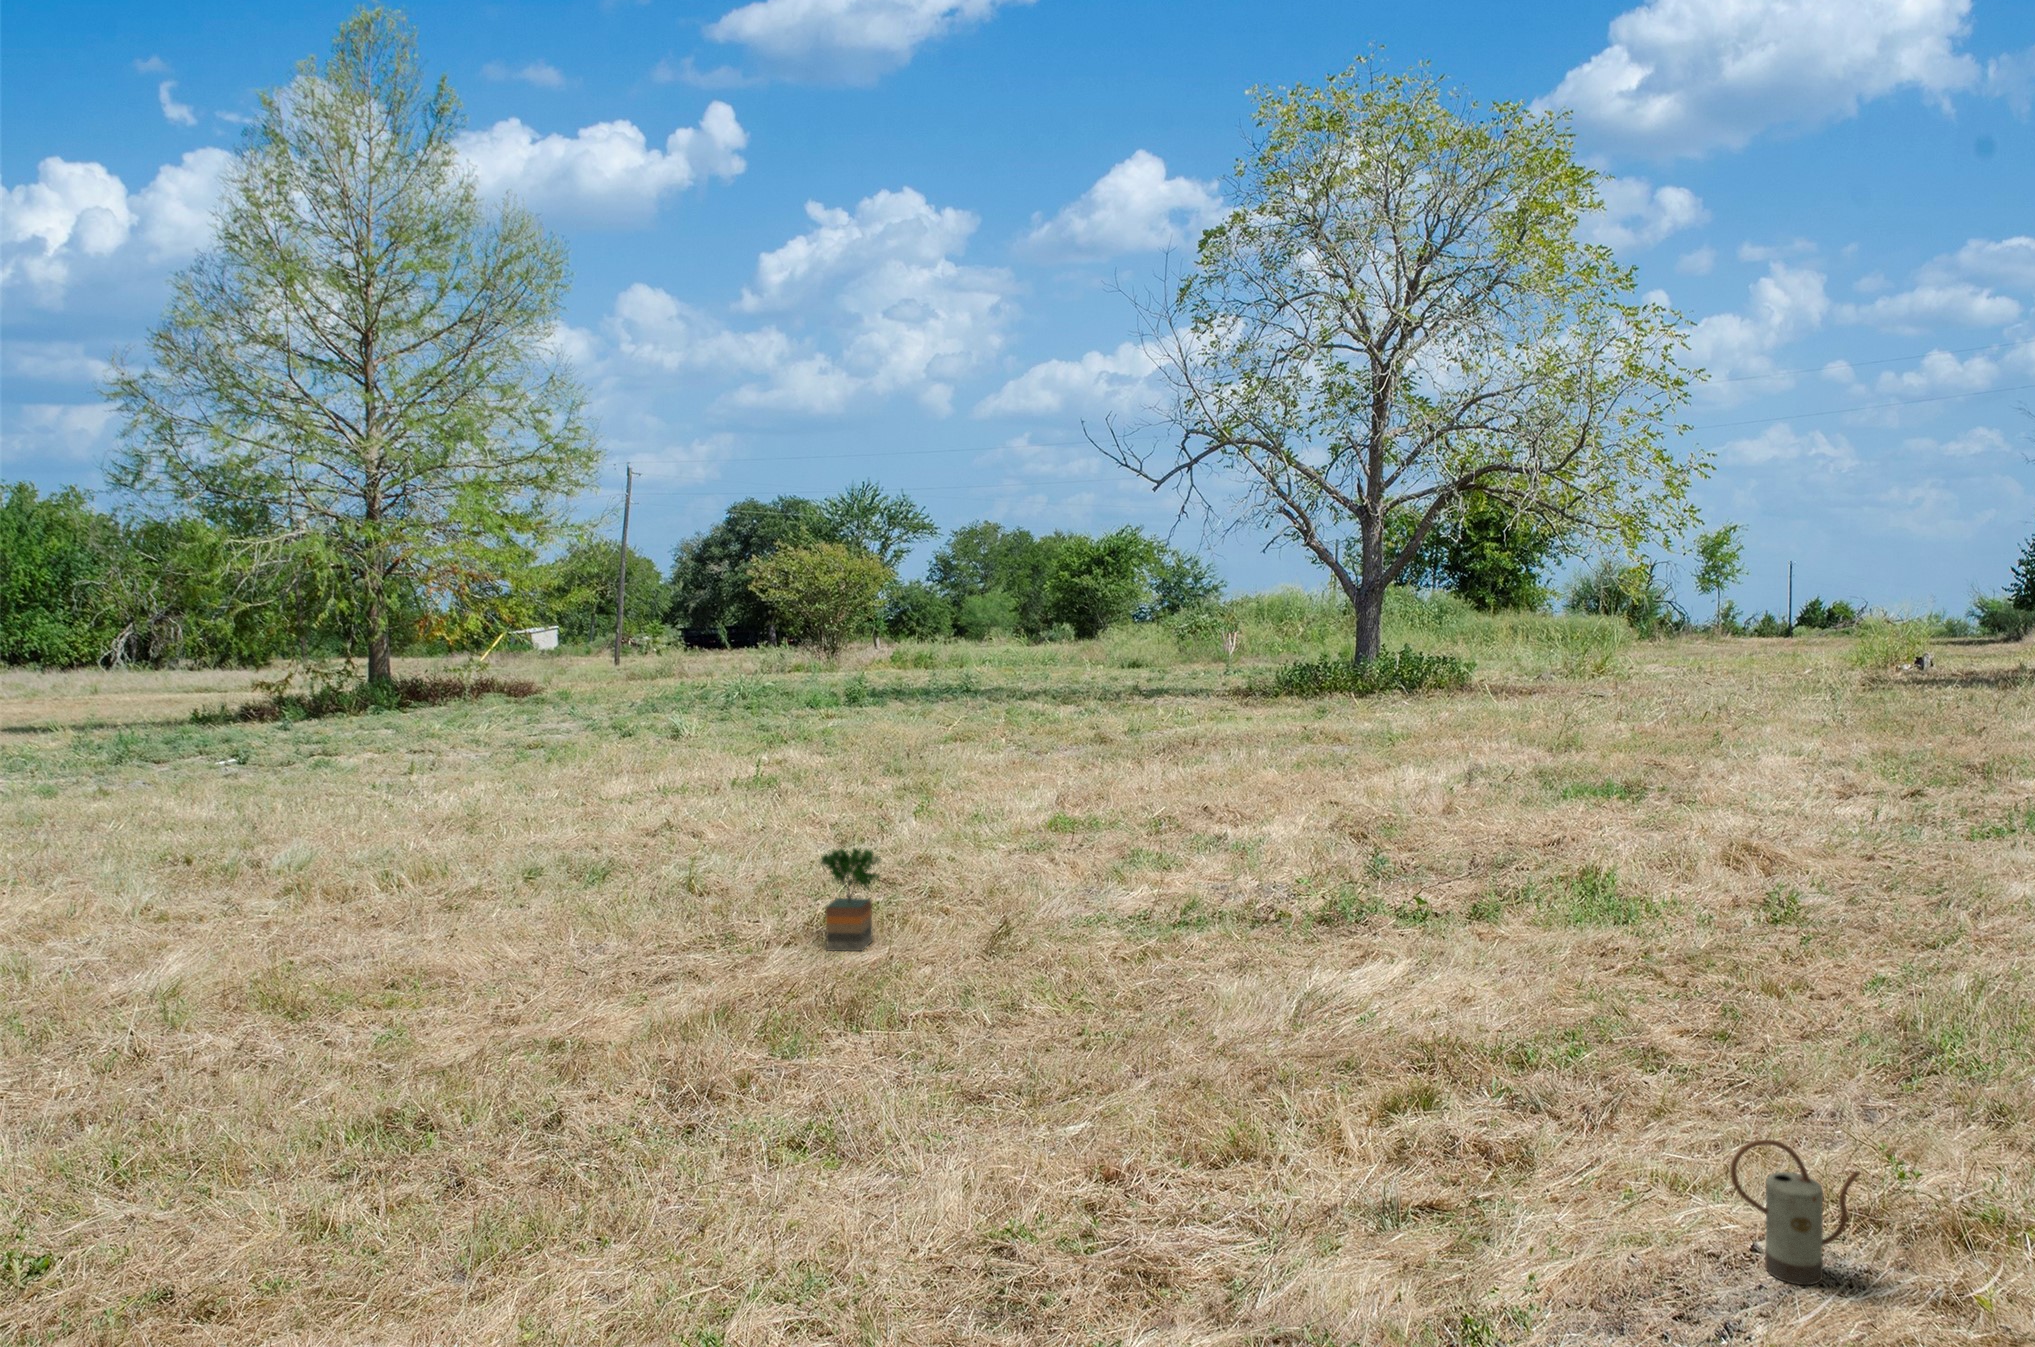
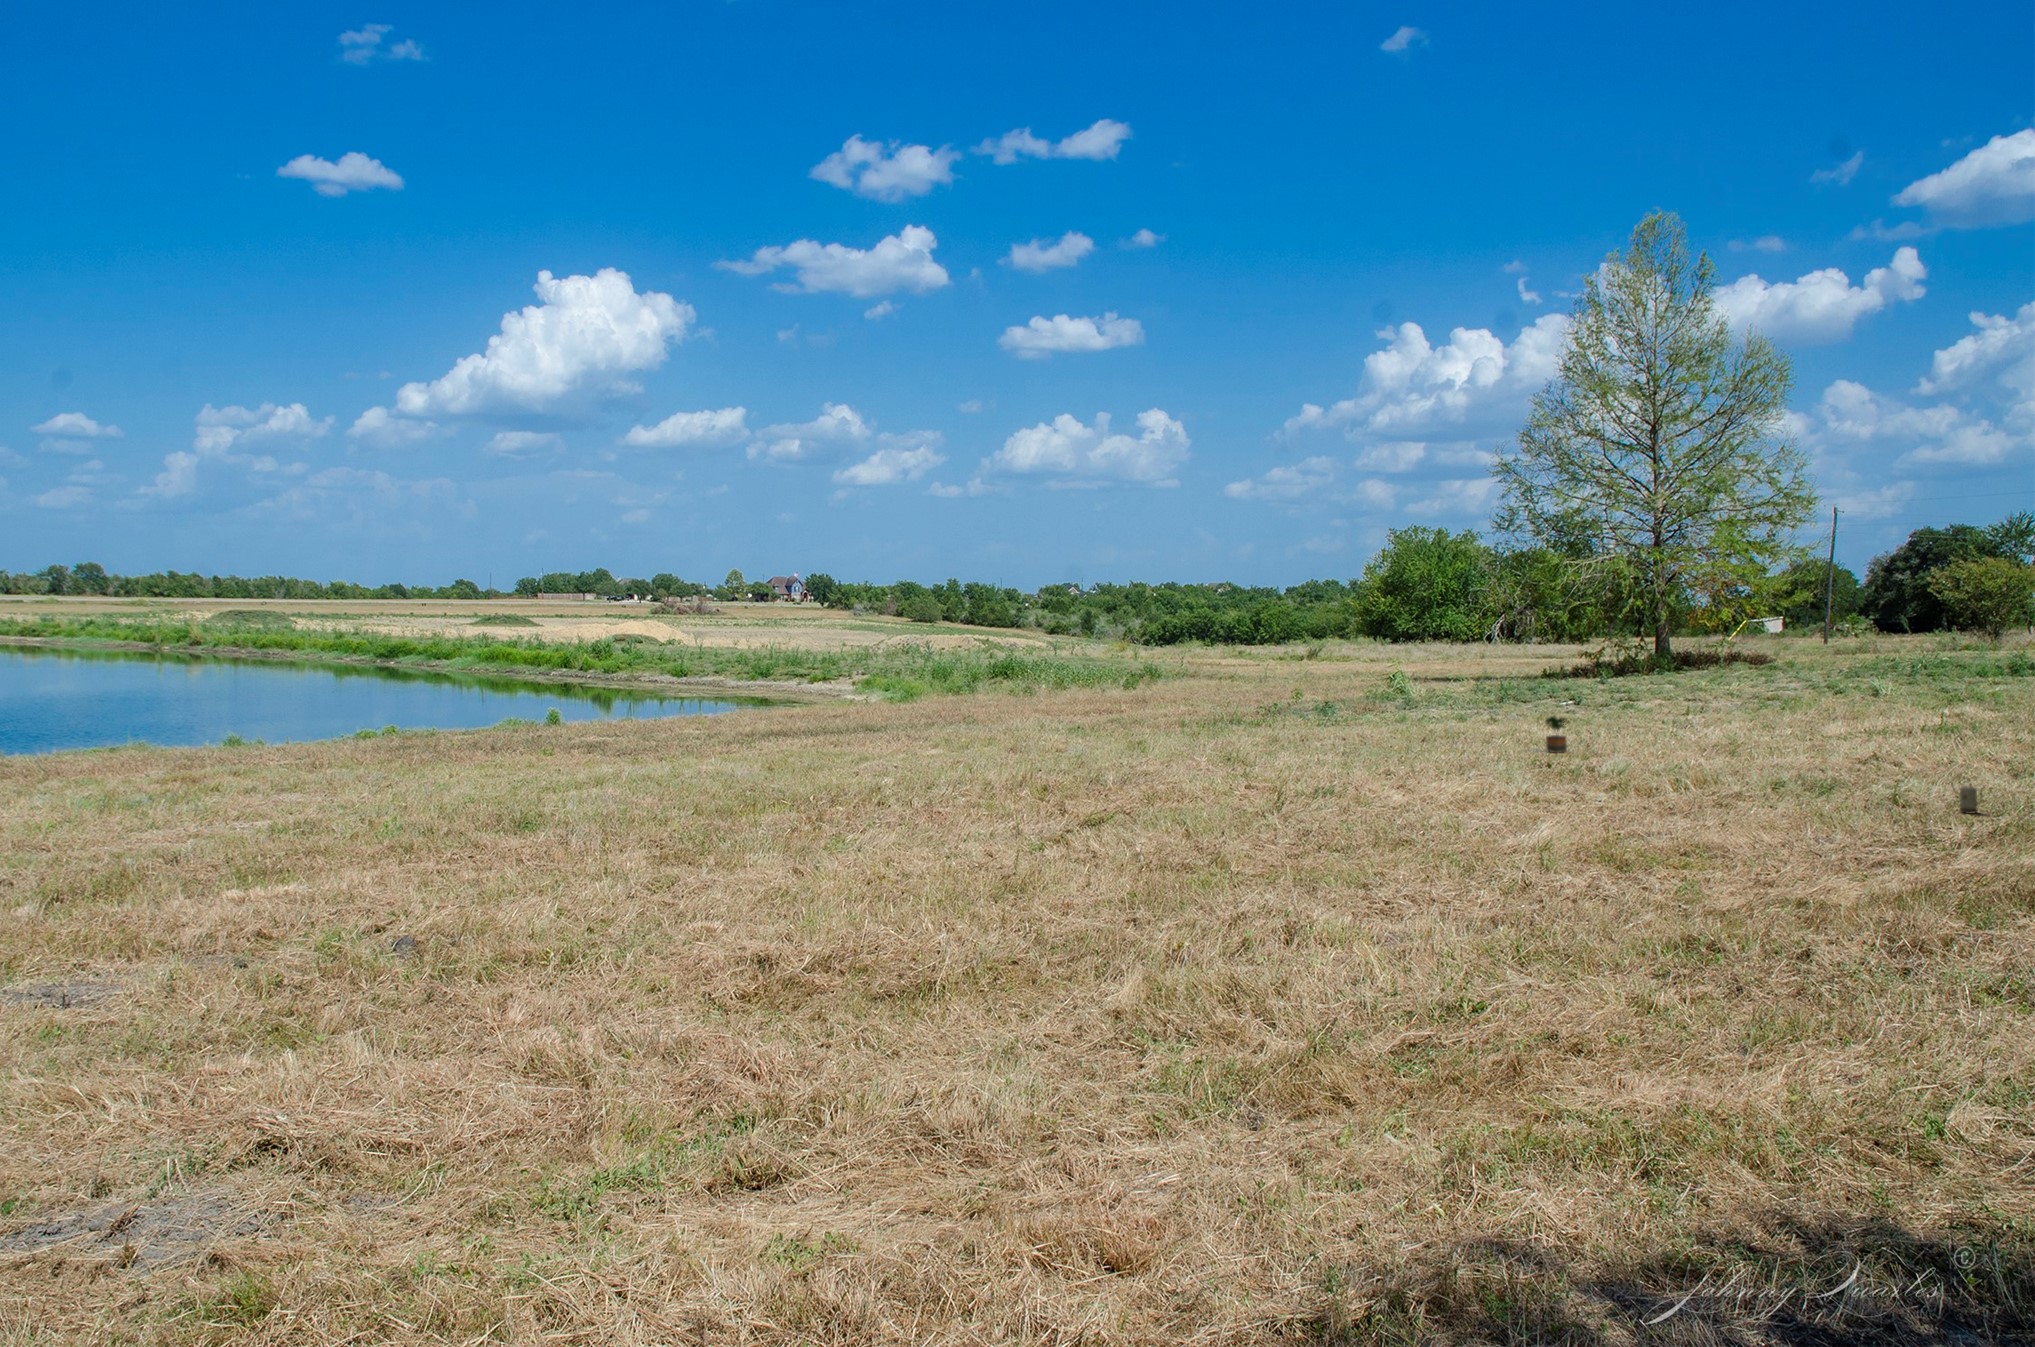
potted tree: present [820,848,881,951] -> present [1545,716,1569,753]

